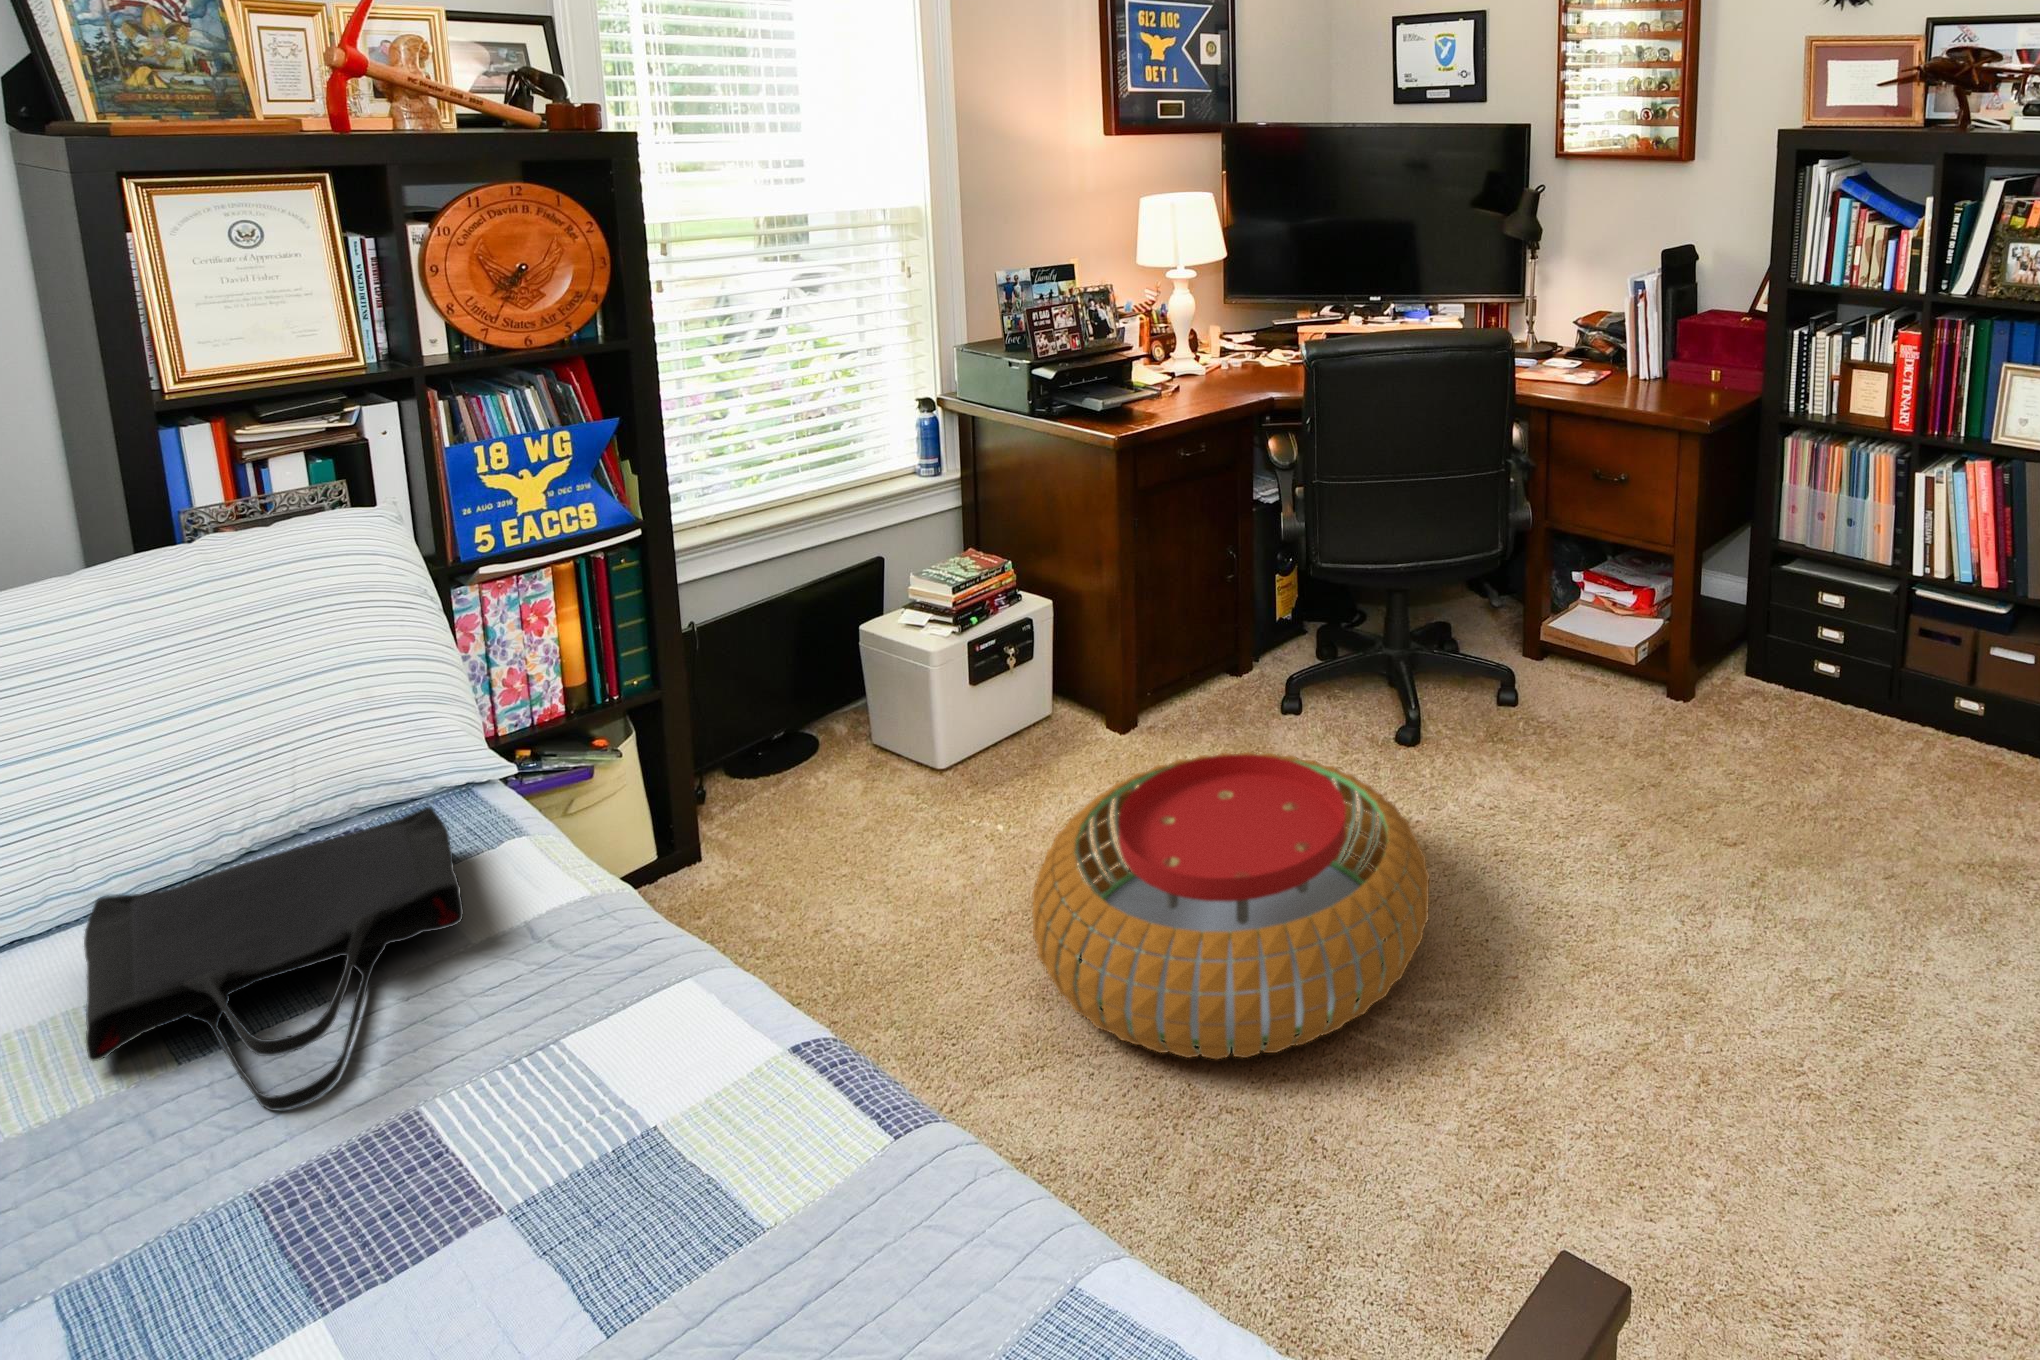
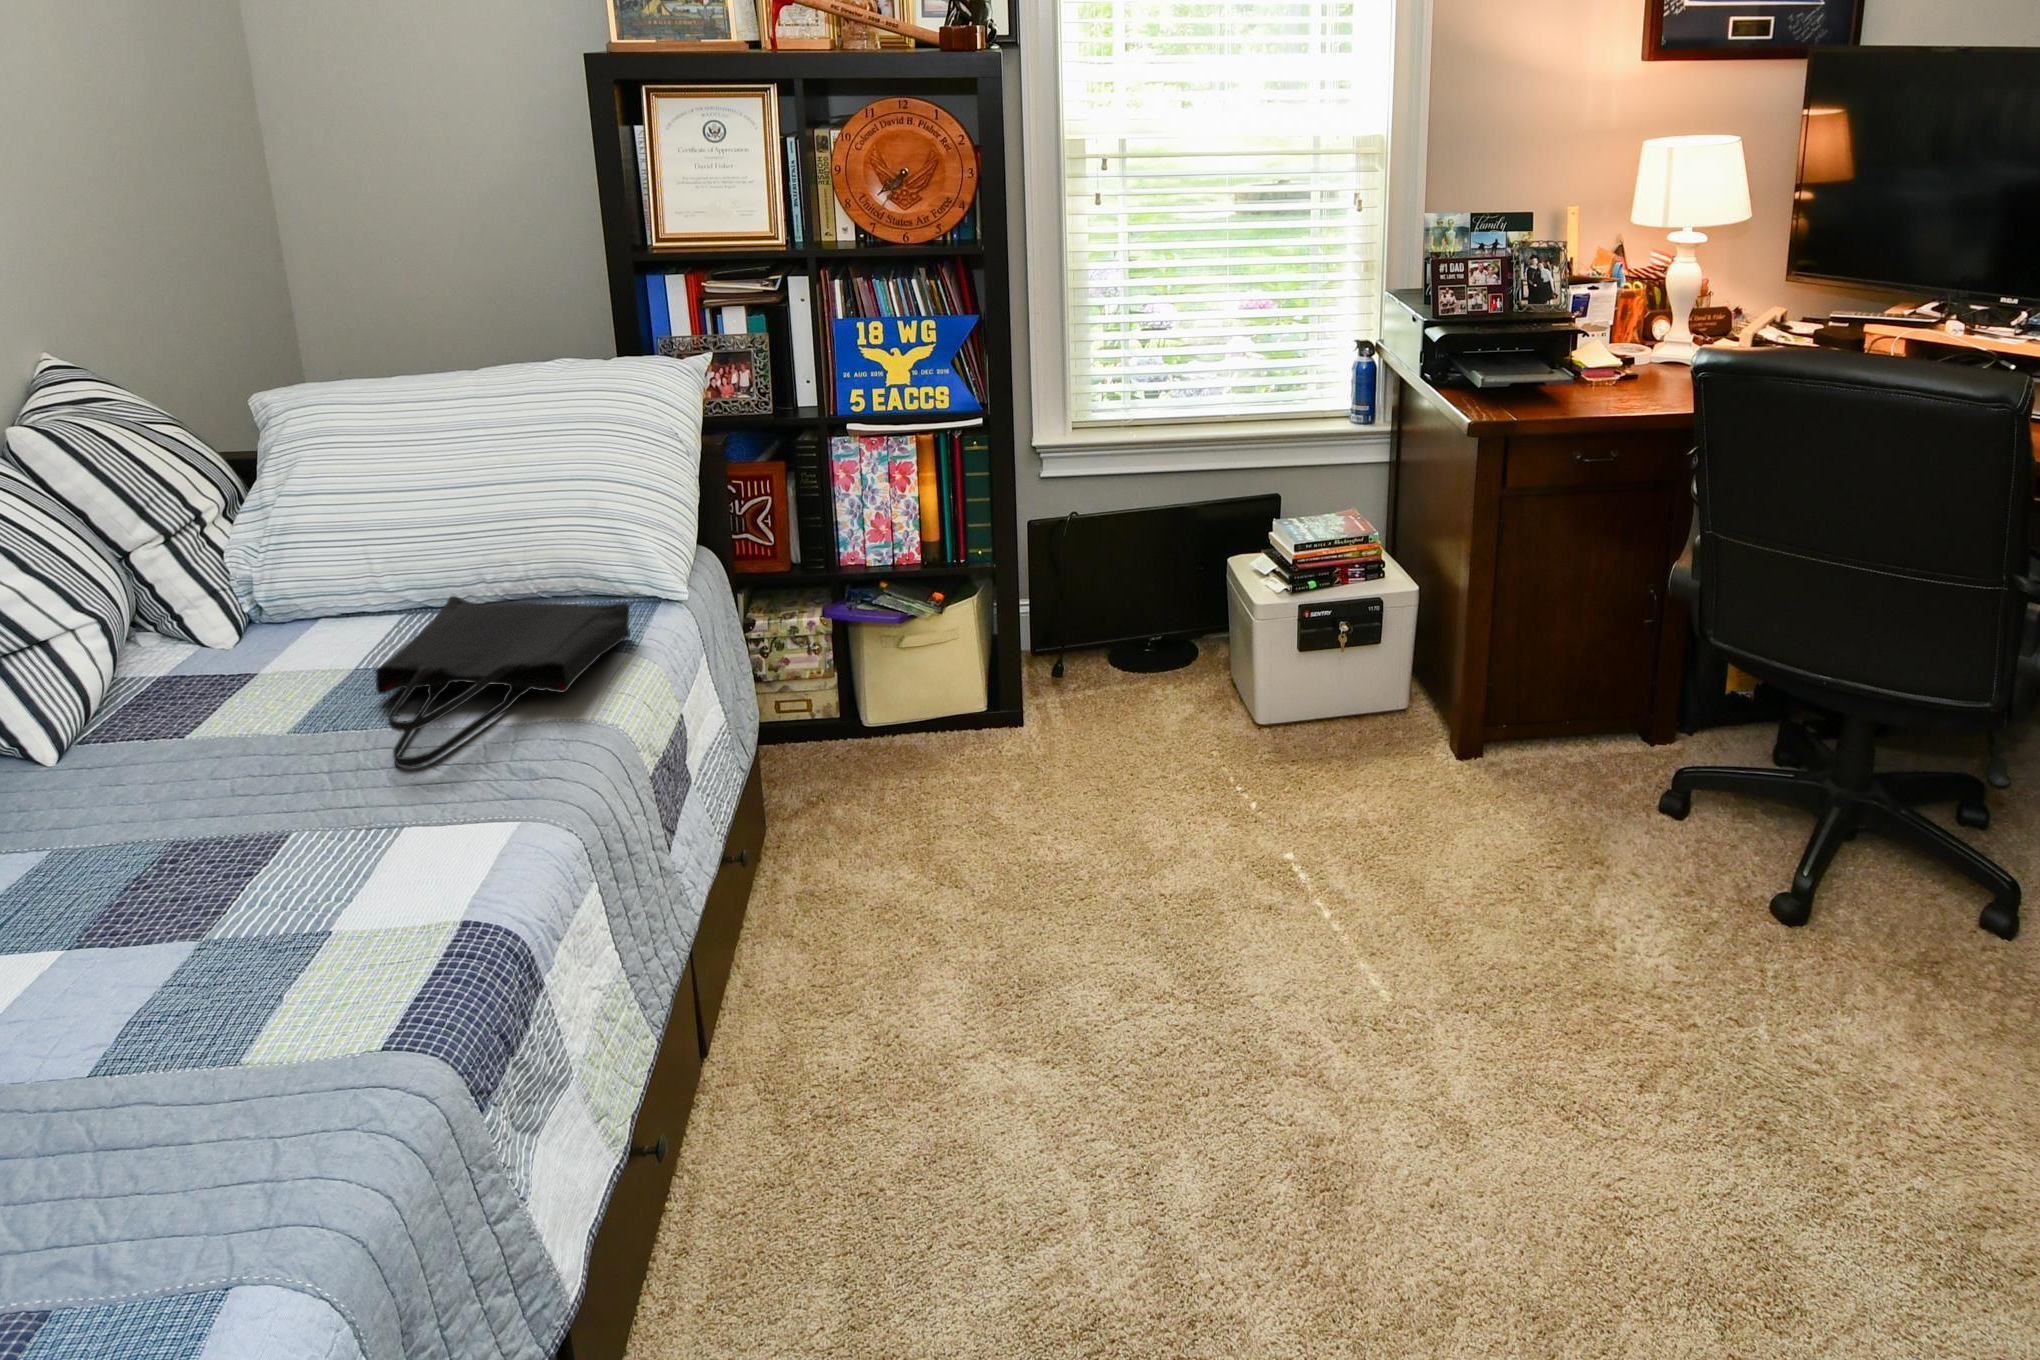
pouf: present [1032,752,1429,1059] -> none [1123,808,1581,1175]

